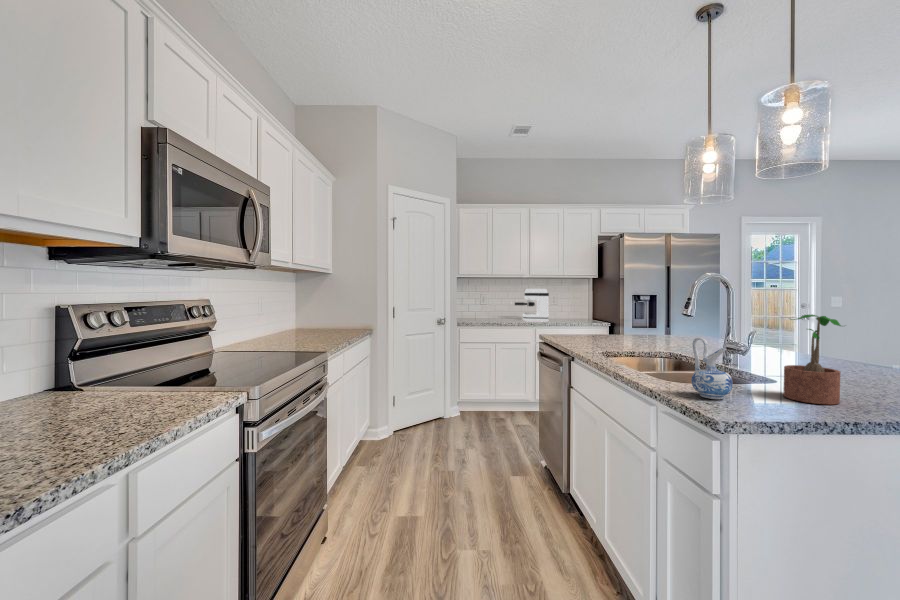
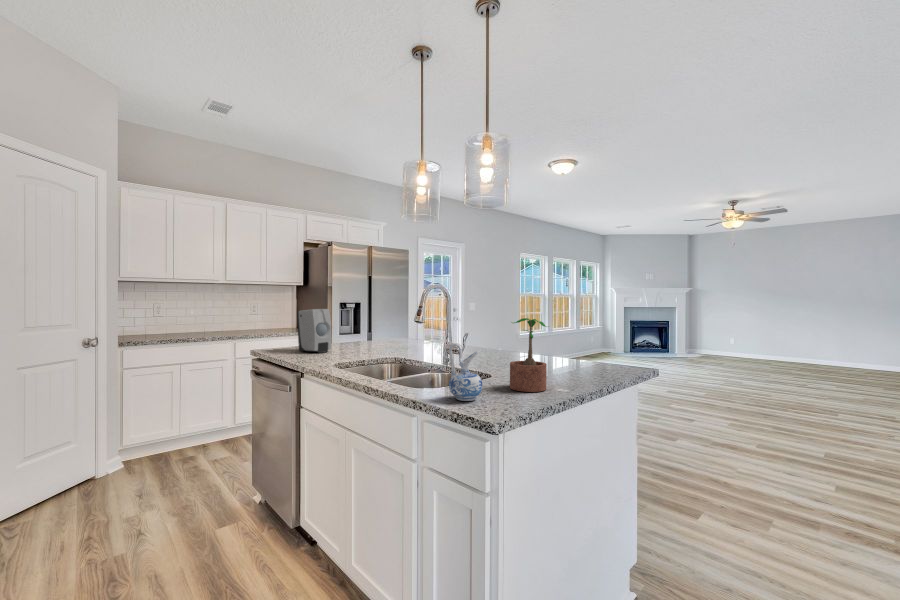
coffee maker: present [515,289,549,322] -> none [206,297,250,336]
soap dispenser: none [577,300,608,341] -> present [297,309,332,353]

